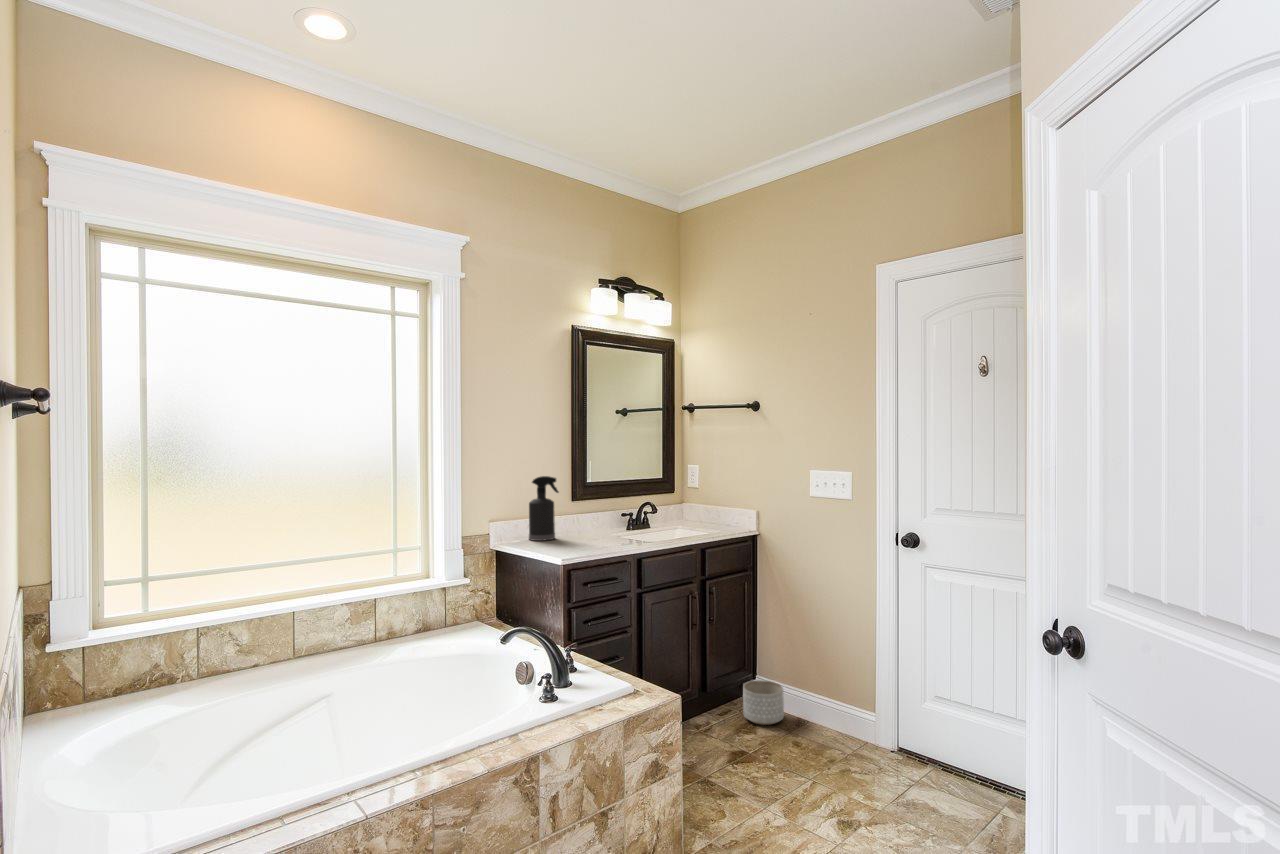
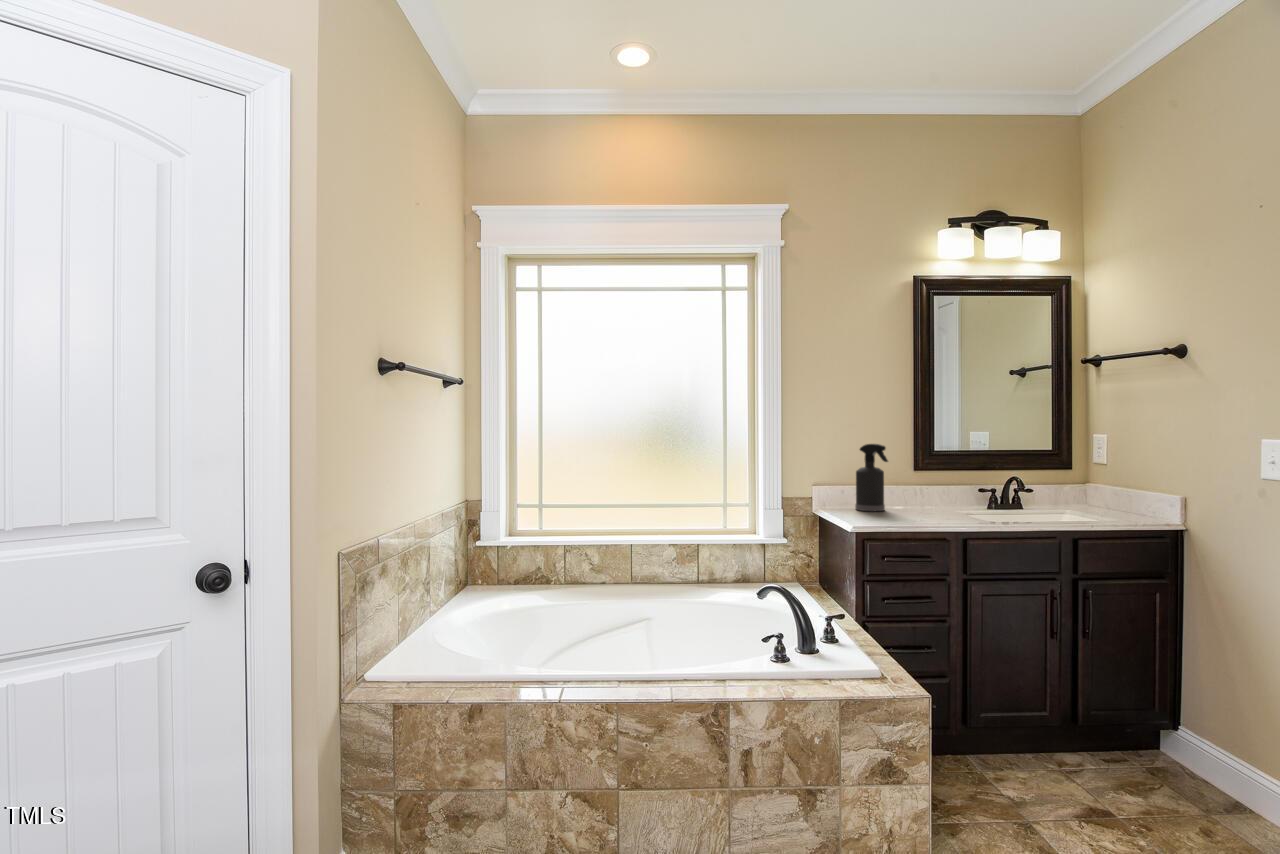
planter: present [743,680,784,725] -> none [1143,730,1214,797]

